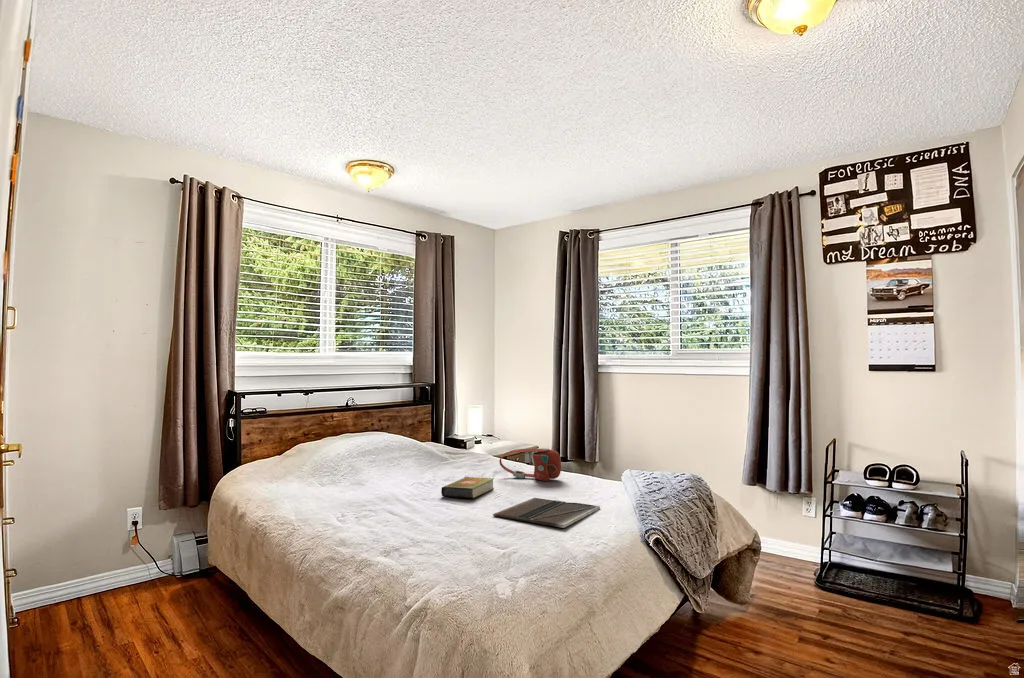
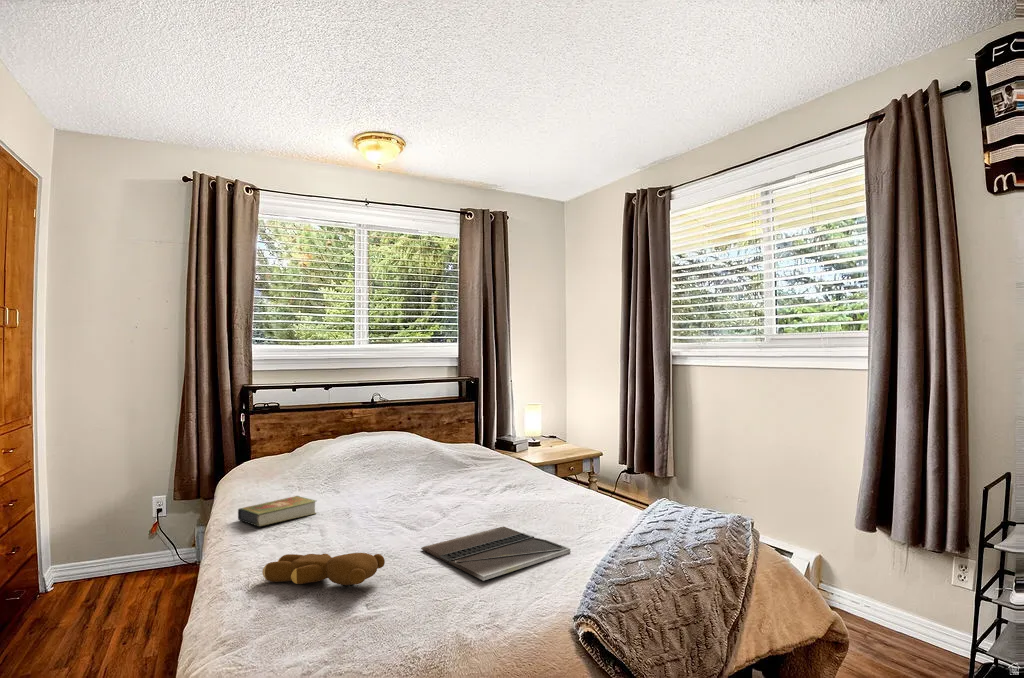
handbag: present [499,448,561,481] -> none [496,460,567,502]
book: present [441,477,494,498] -> present [238,496,316,527]
teddy bear: none [398,515,493,543] -> present [262,553,385,587]

